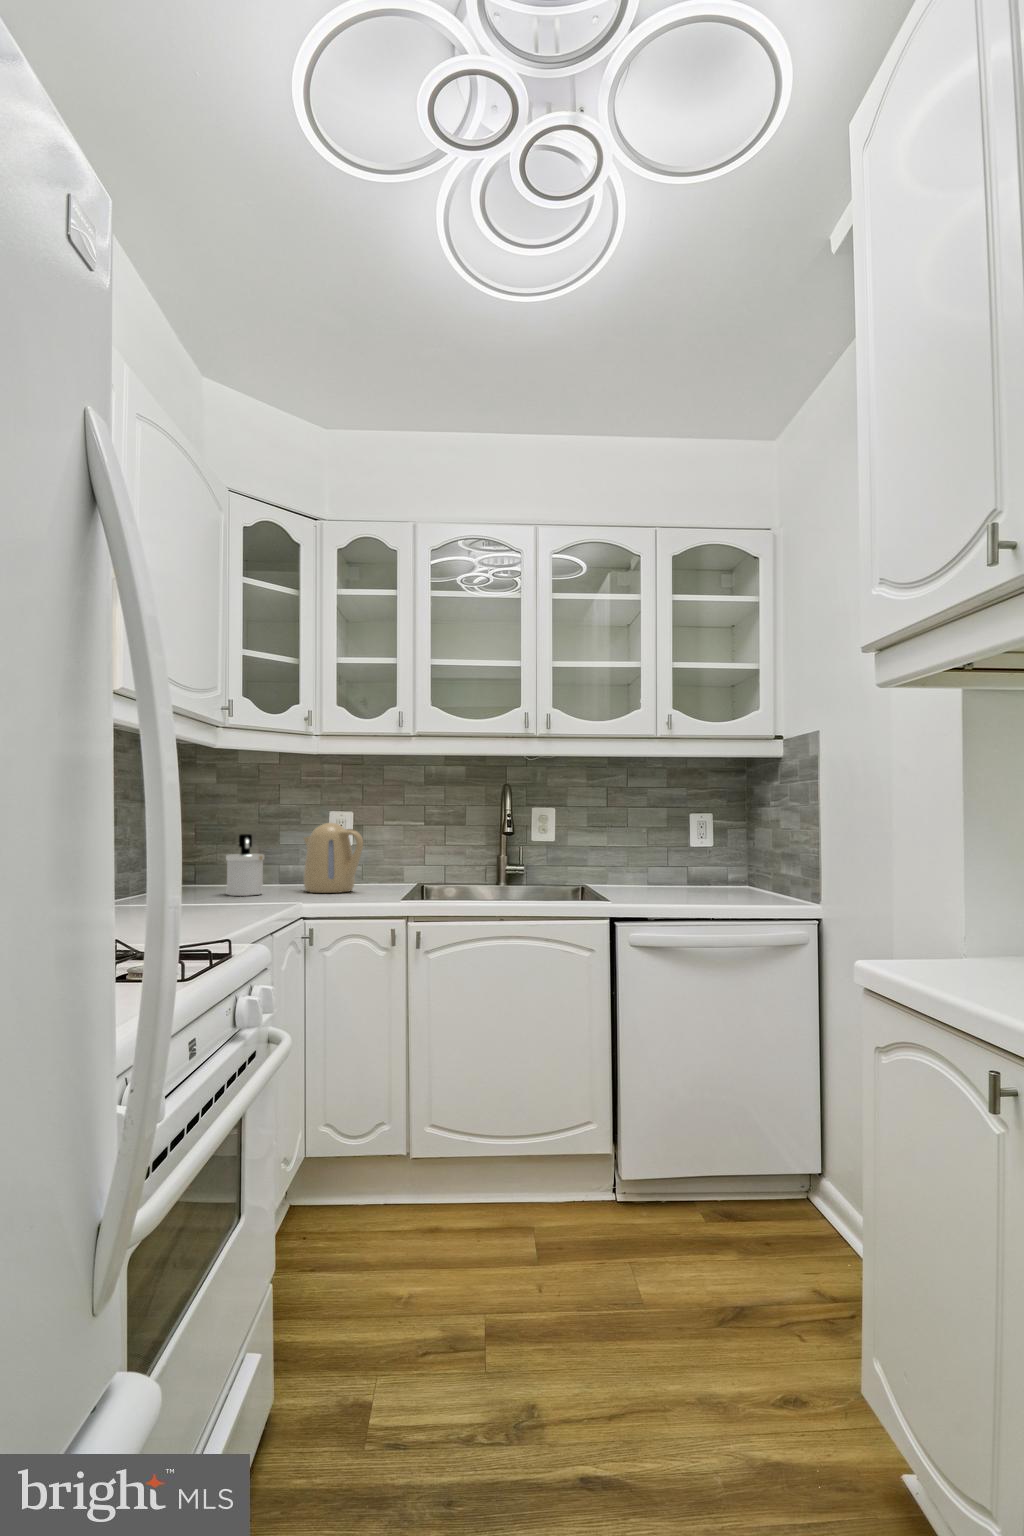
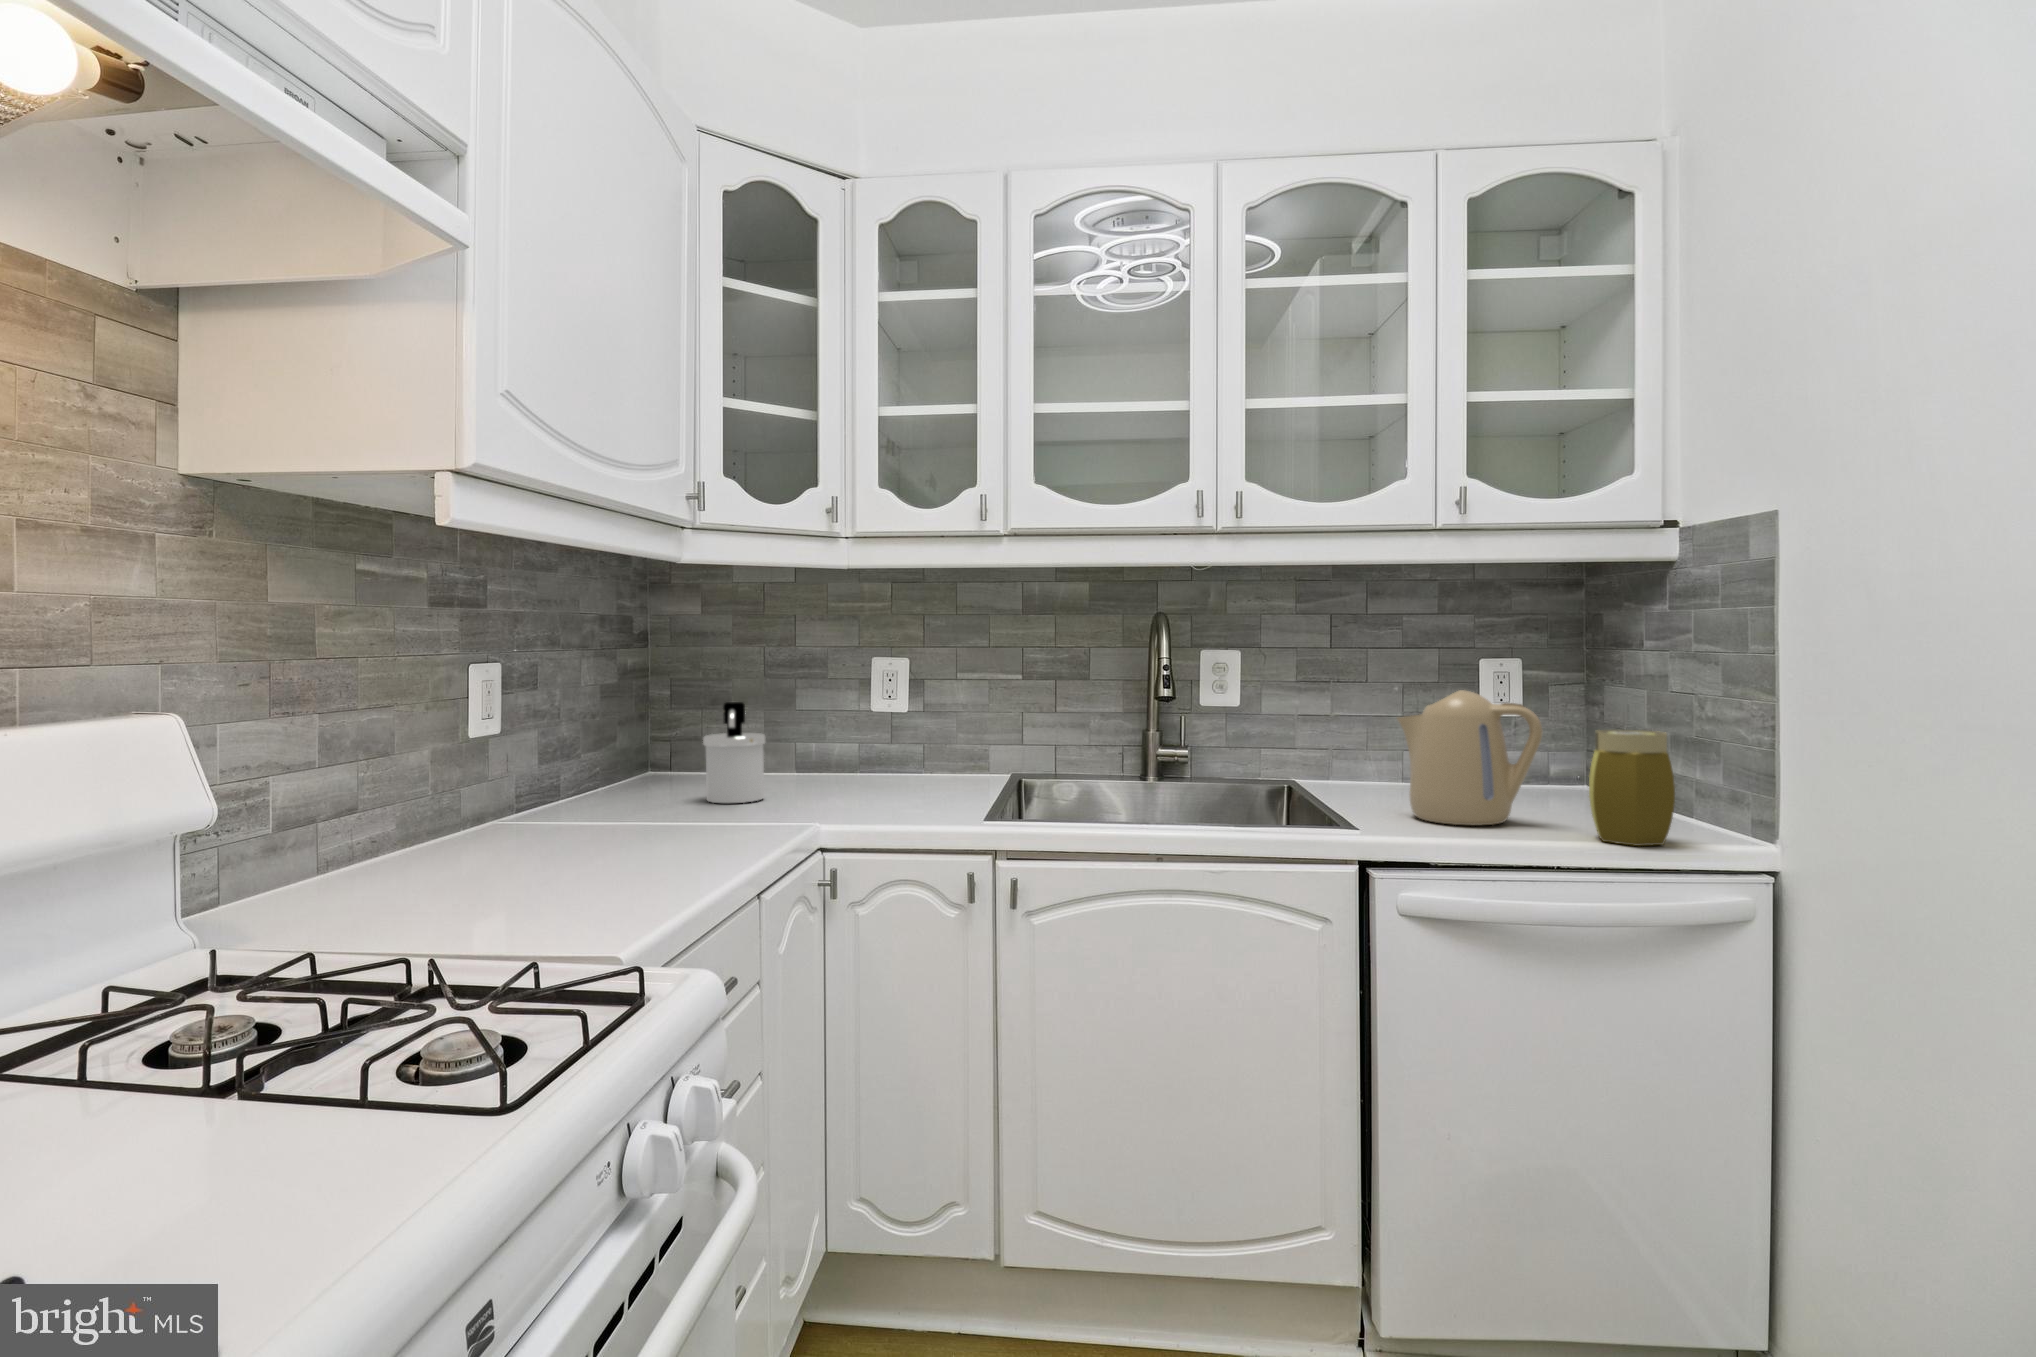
kettle: present [304,823,363,893] -> present [1397,690,1542,825]
jar: none [732,847,771,907] -> present [1589,730,1675,846]

